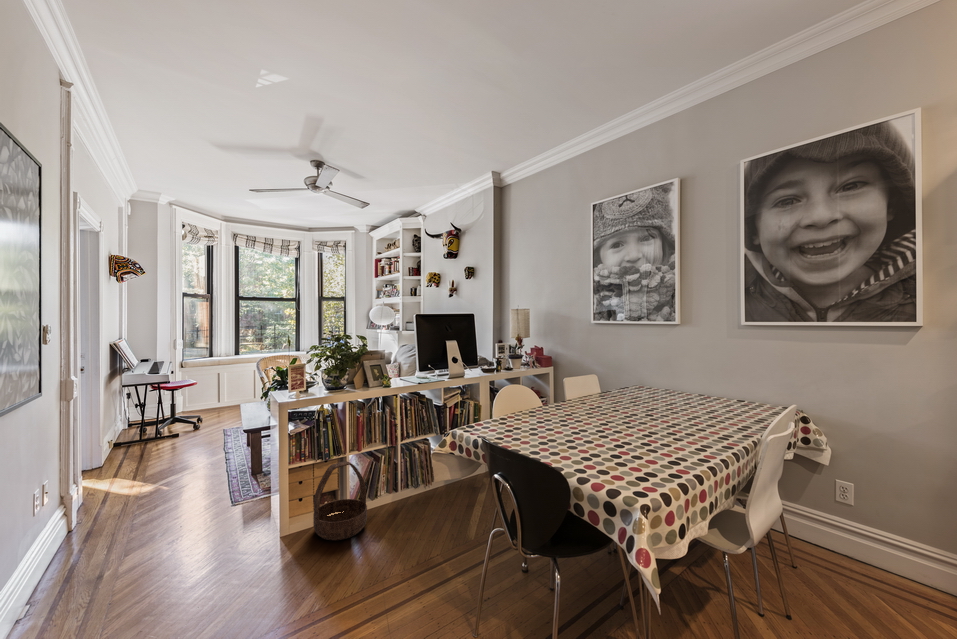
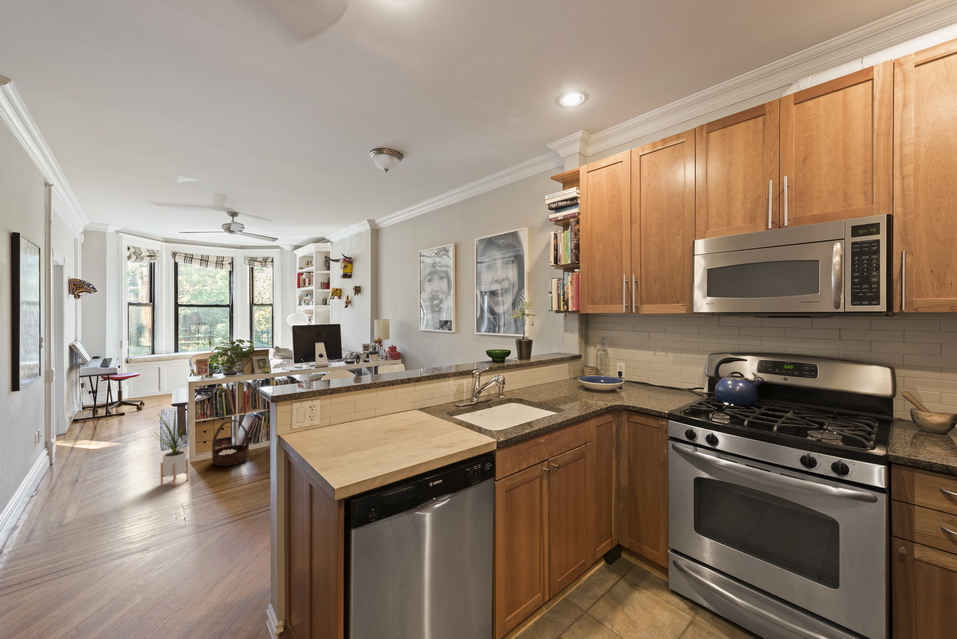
house plant: none [222,444,303,593] -> present [160,411,192,486]

